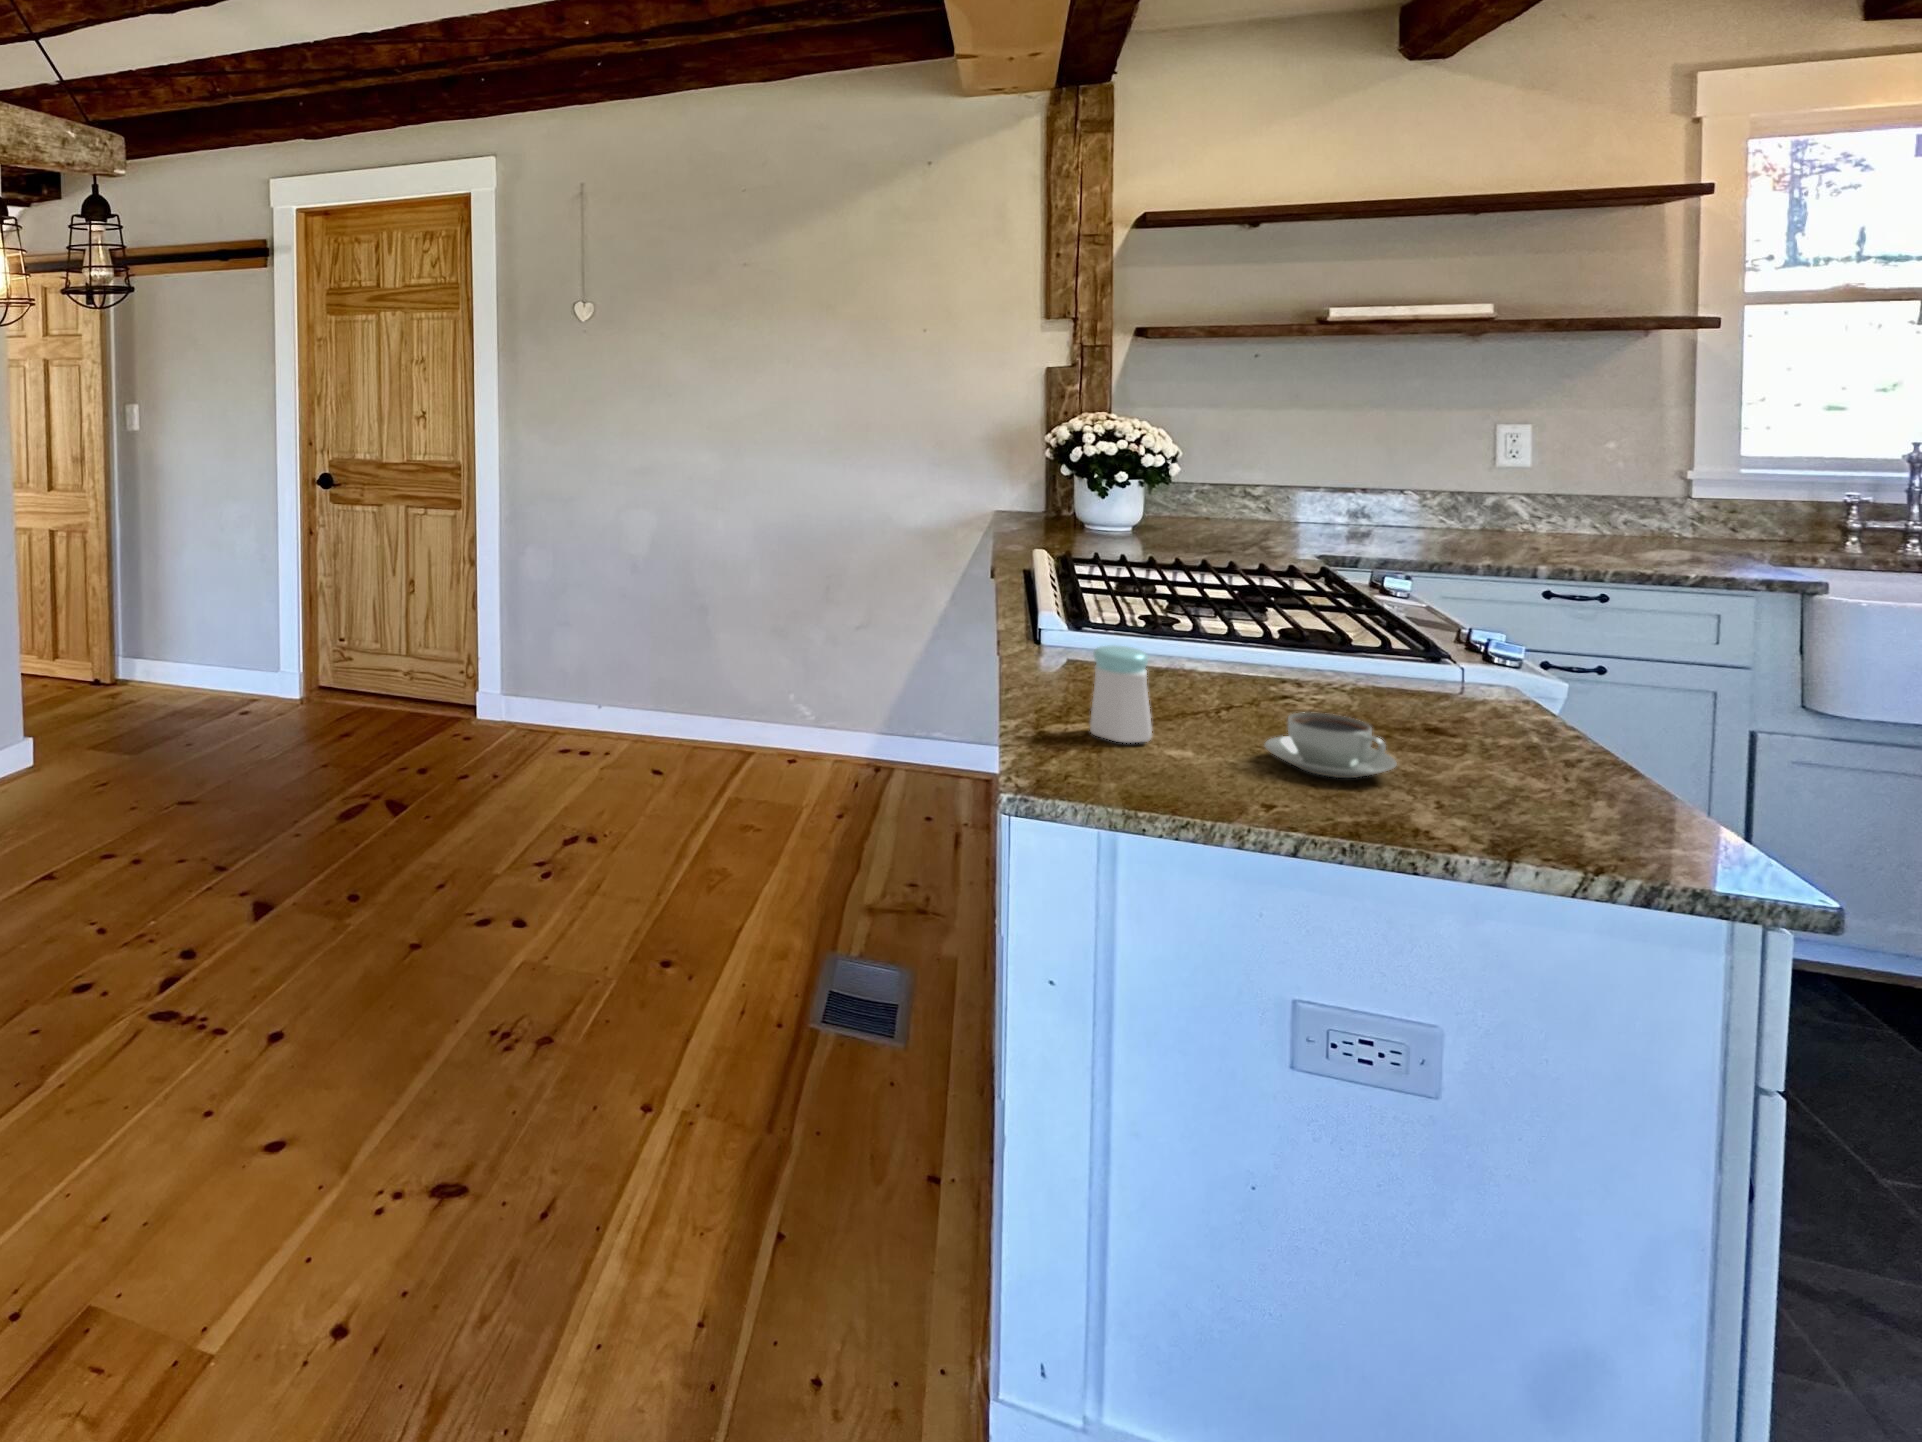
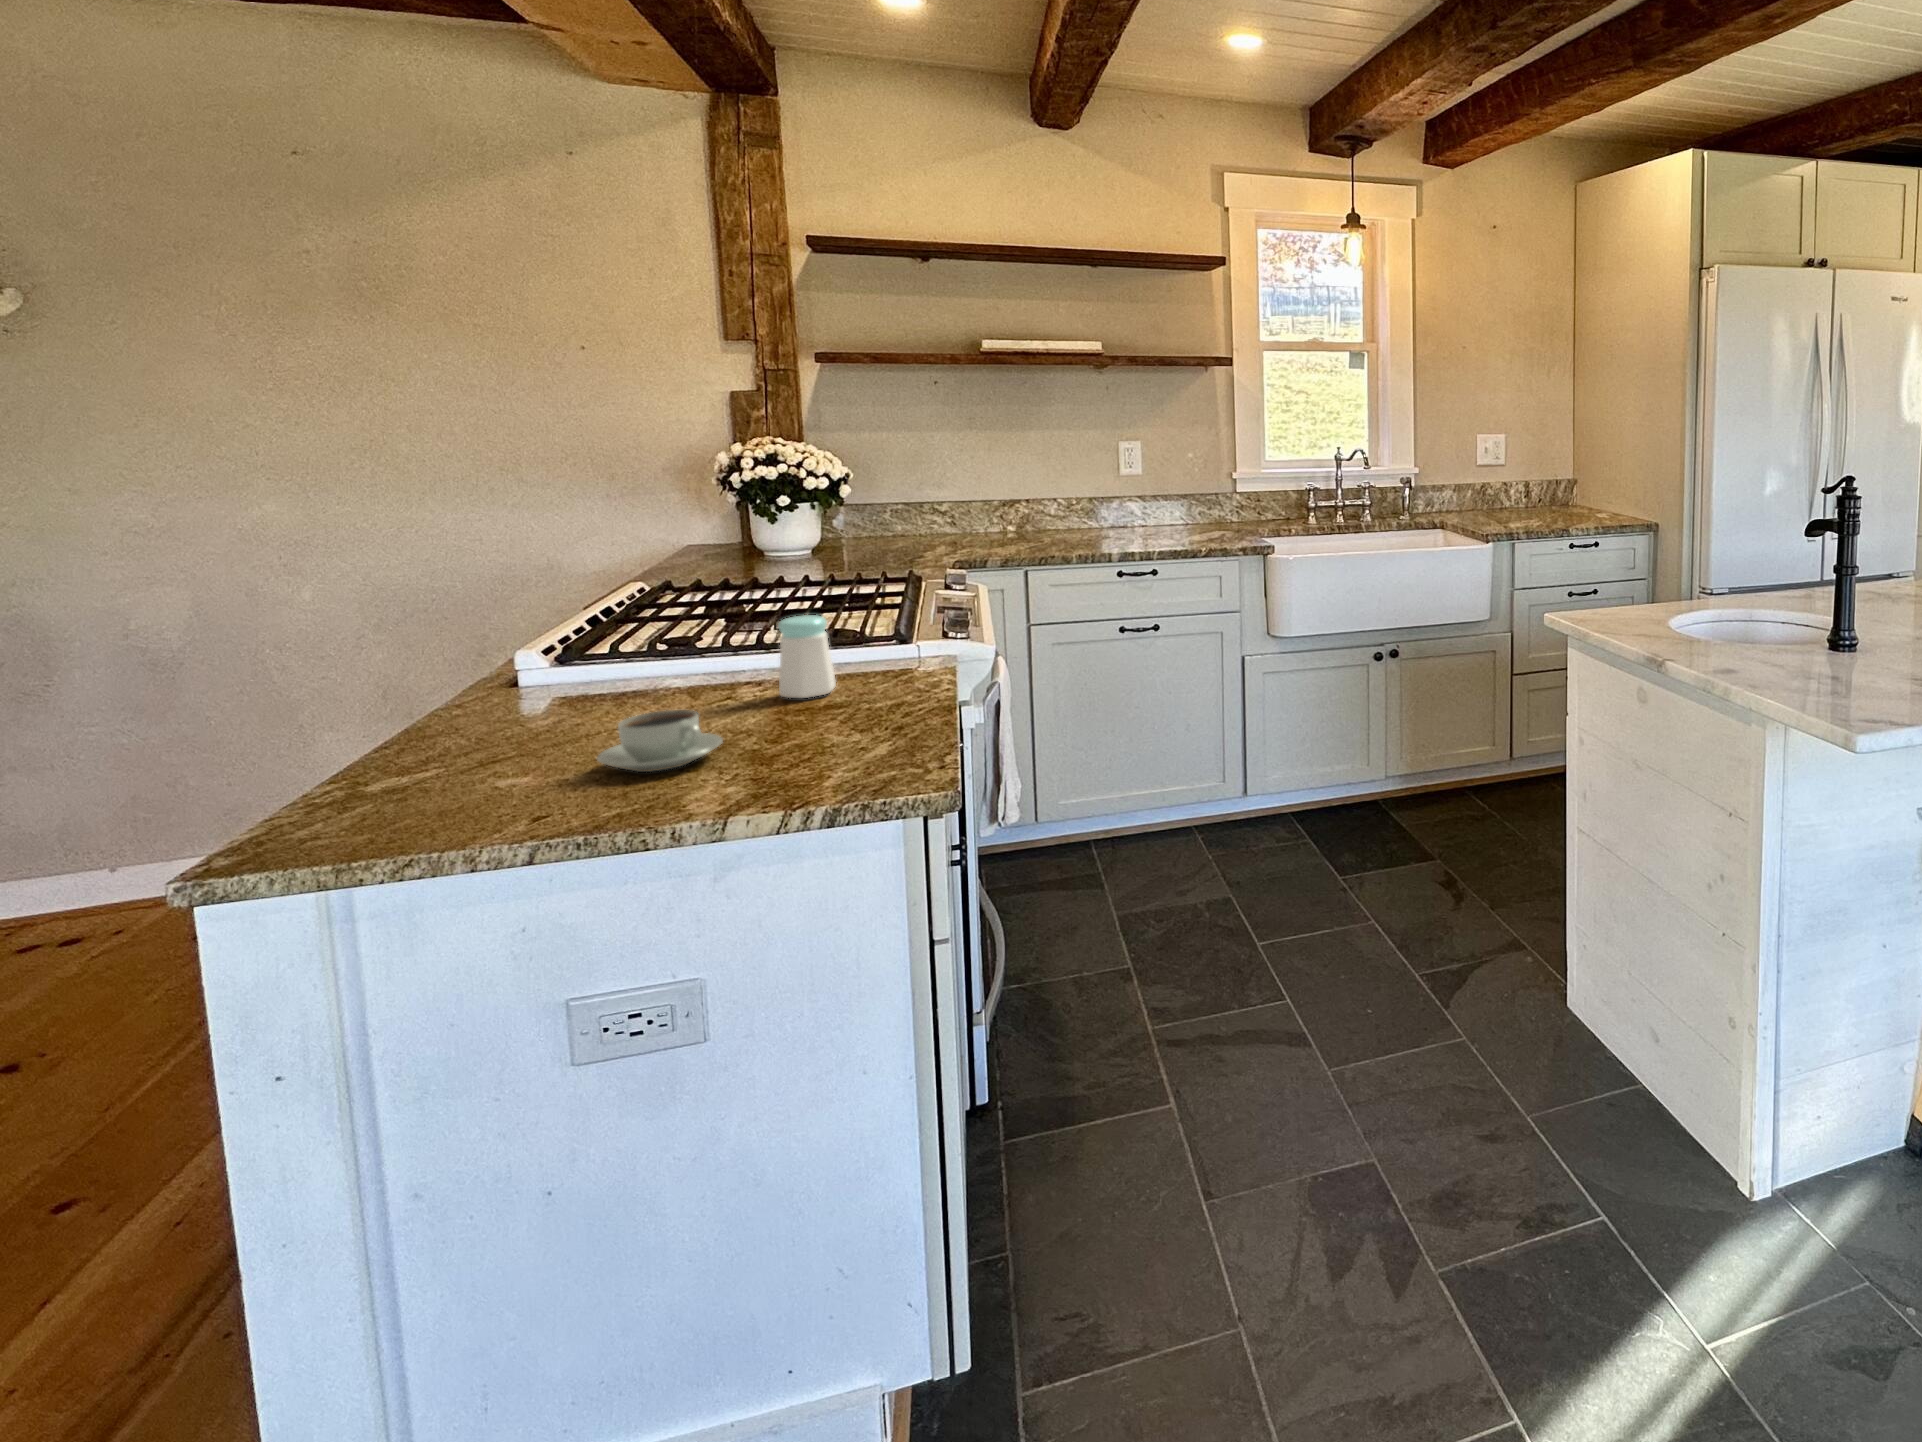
salt shaker: present [1090,645,1152,743] -> present [778,615,836,698]

